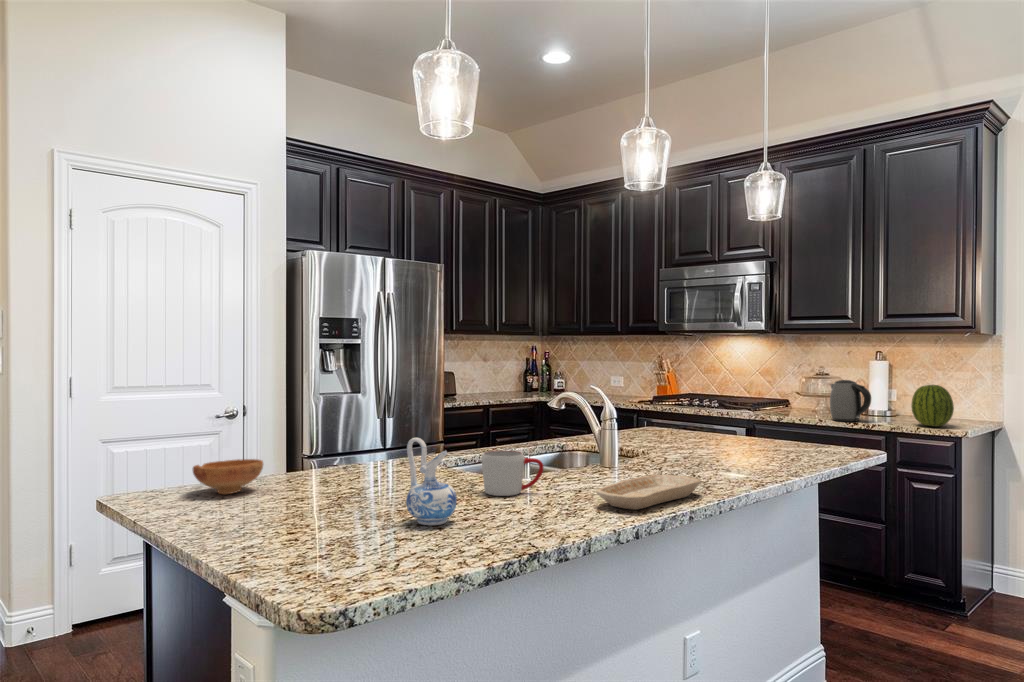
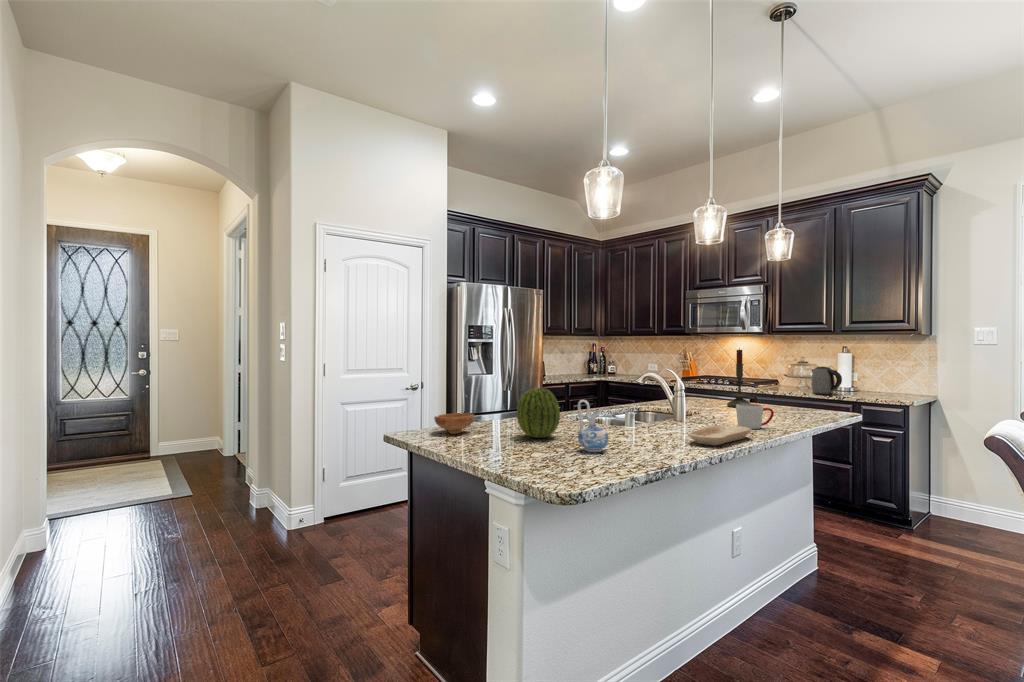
candle: none [697,352,733,443] -> present [727,349,750,407]
fruit: present [911,385,954,427] -> present [517,388,560,438]
mug: present [482,450,543,496] -> present [736,404,774,429]

